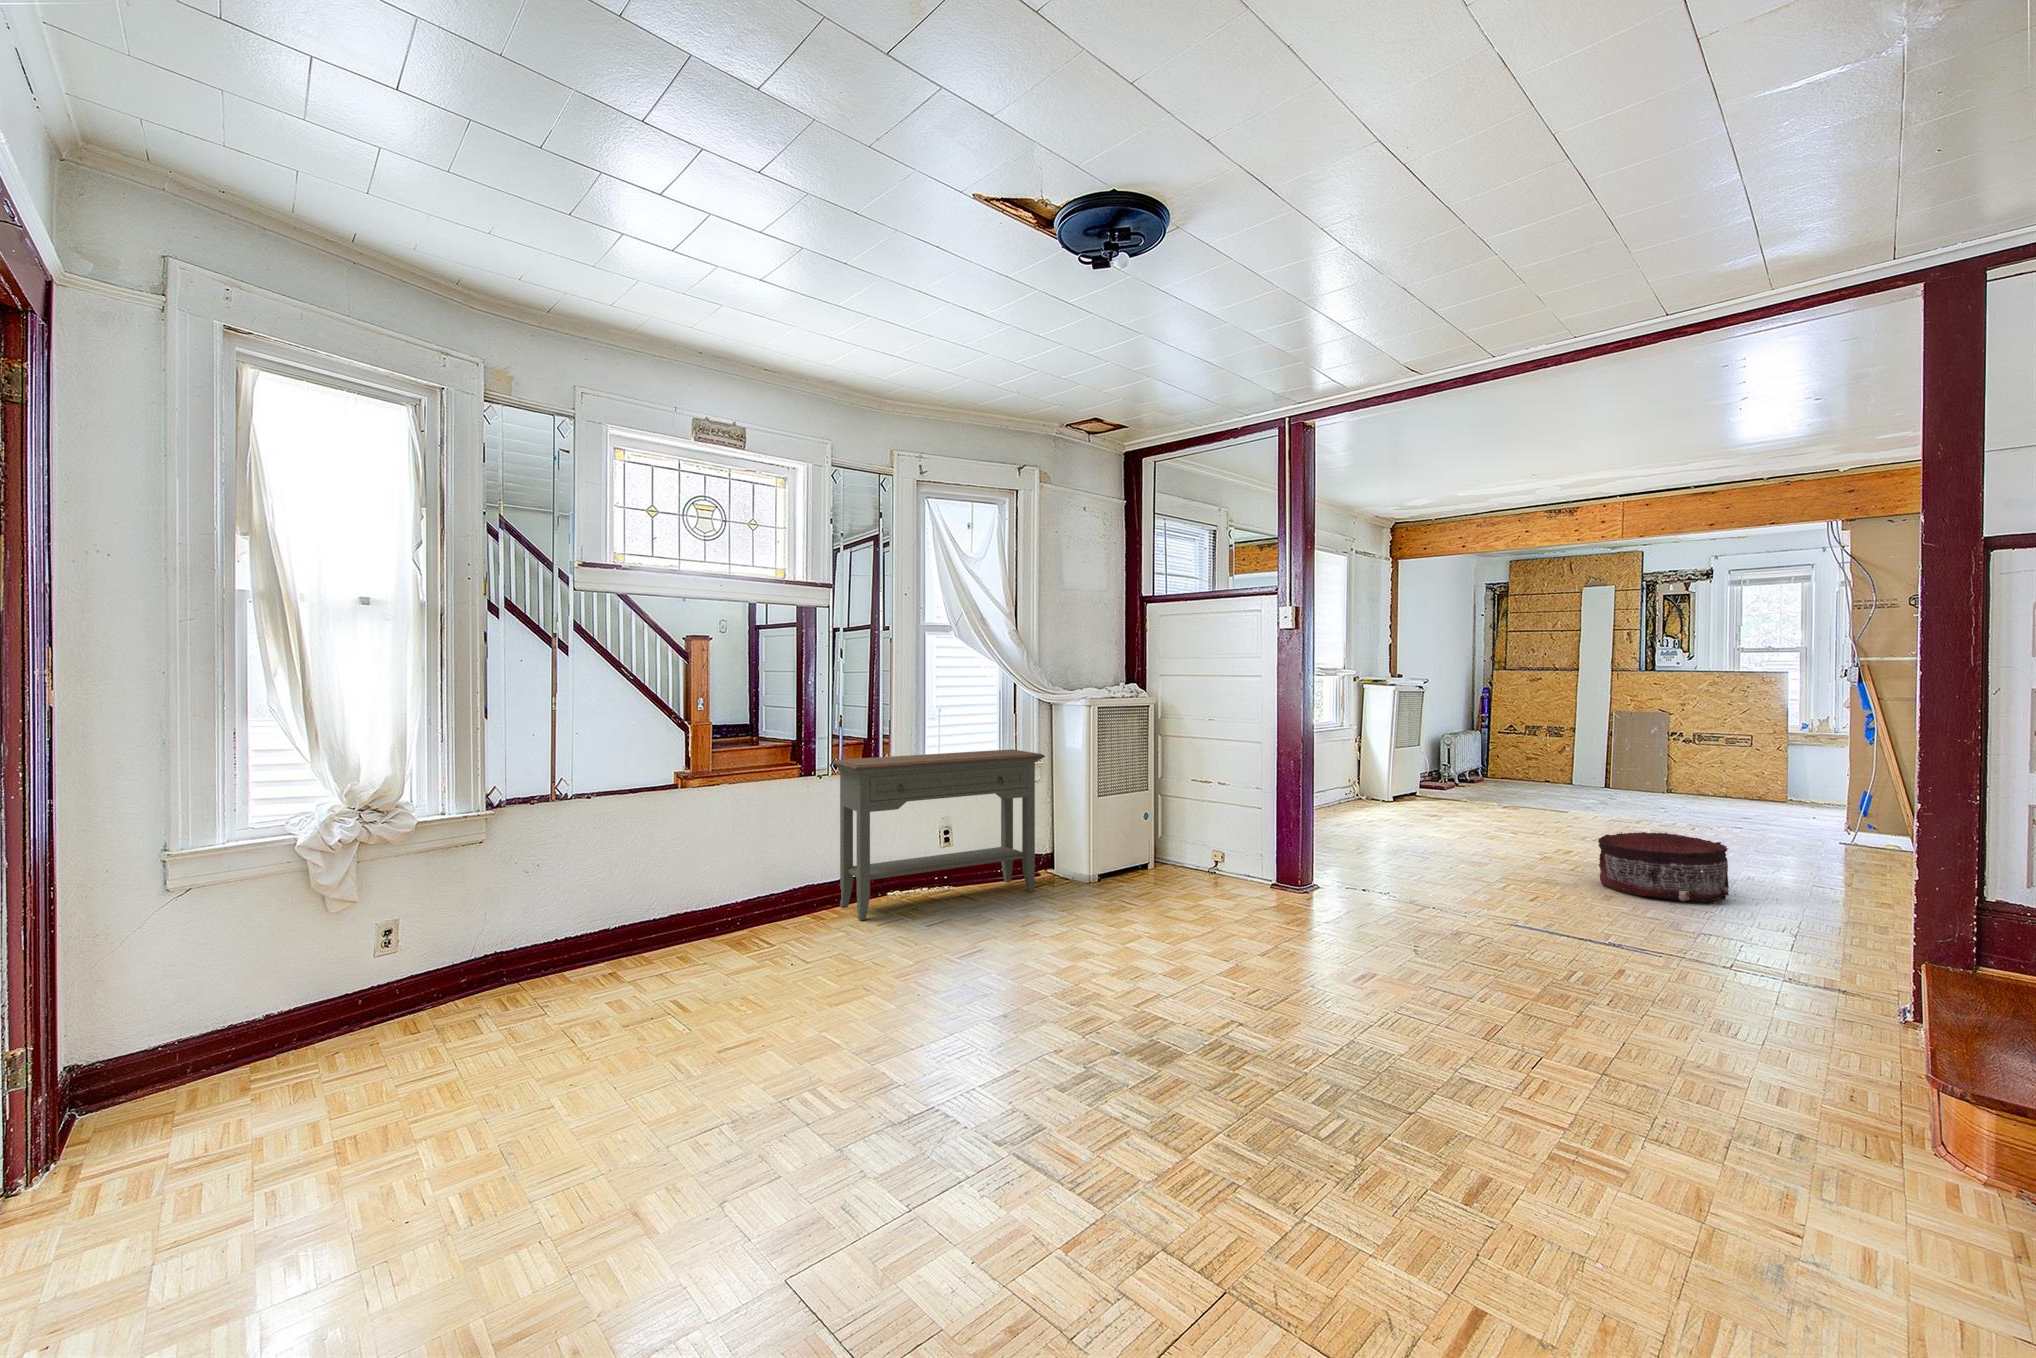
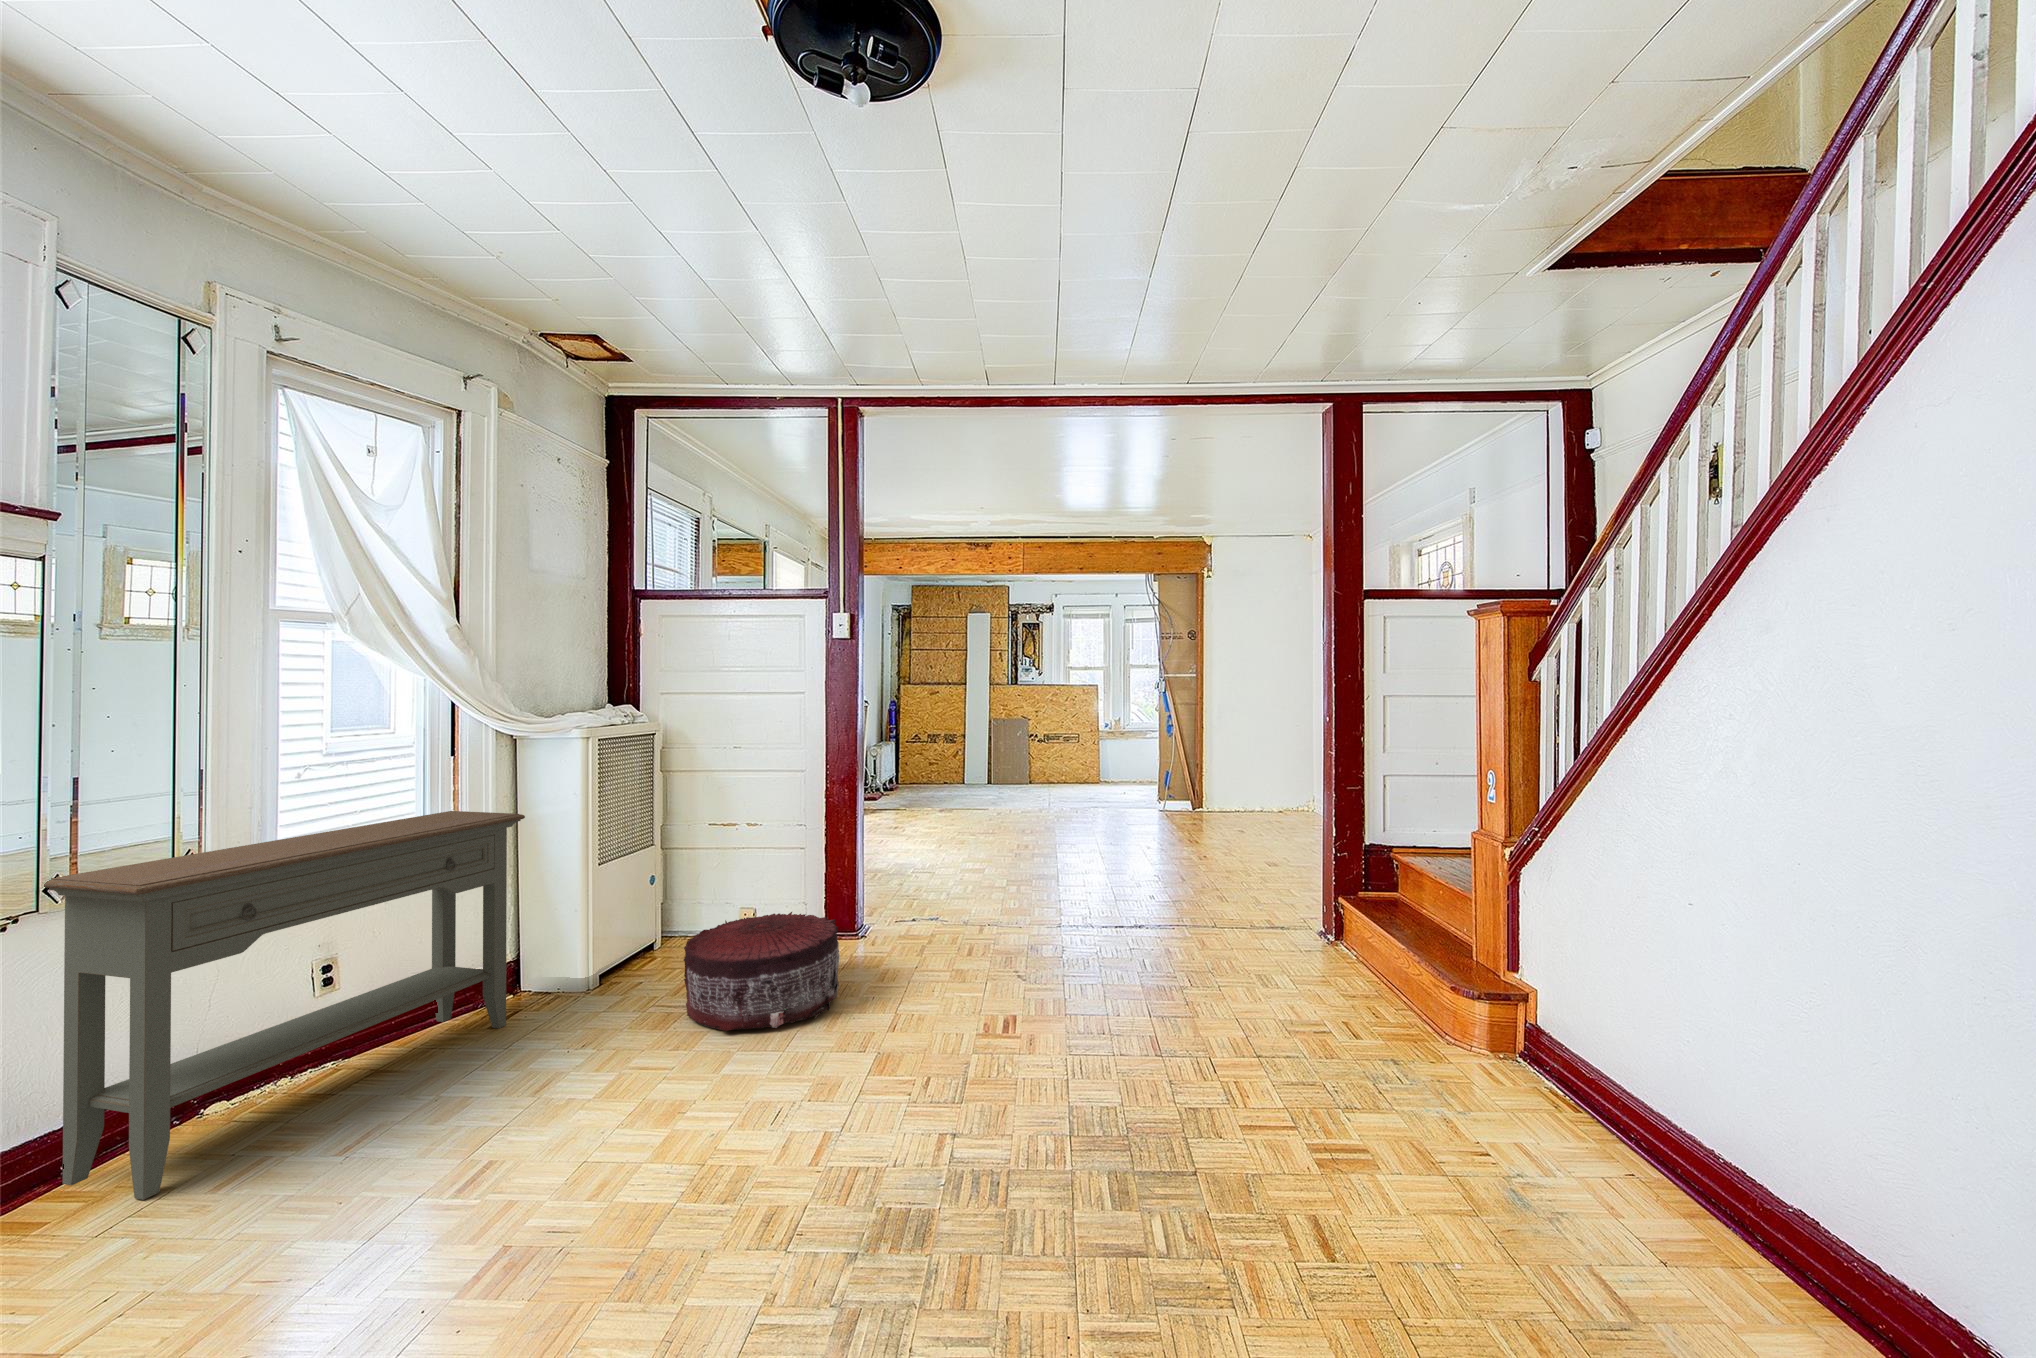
pouf: present [1598,832,1729,904] -> present [683,912,839,1031]

